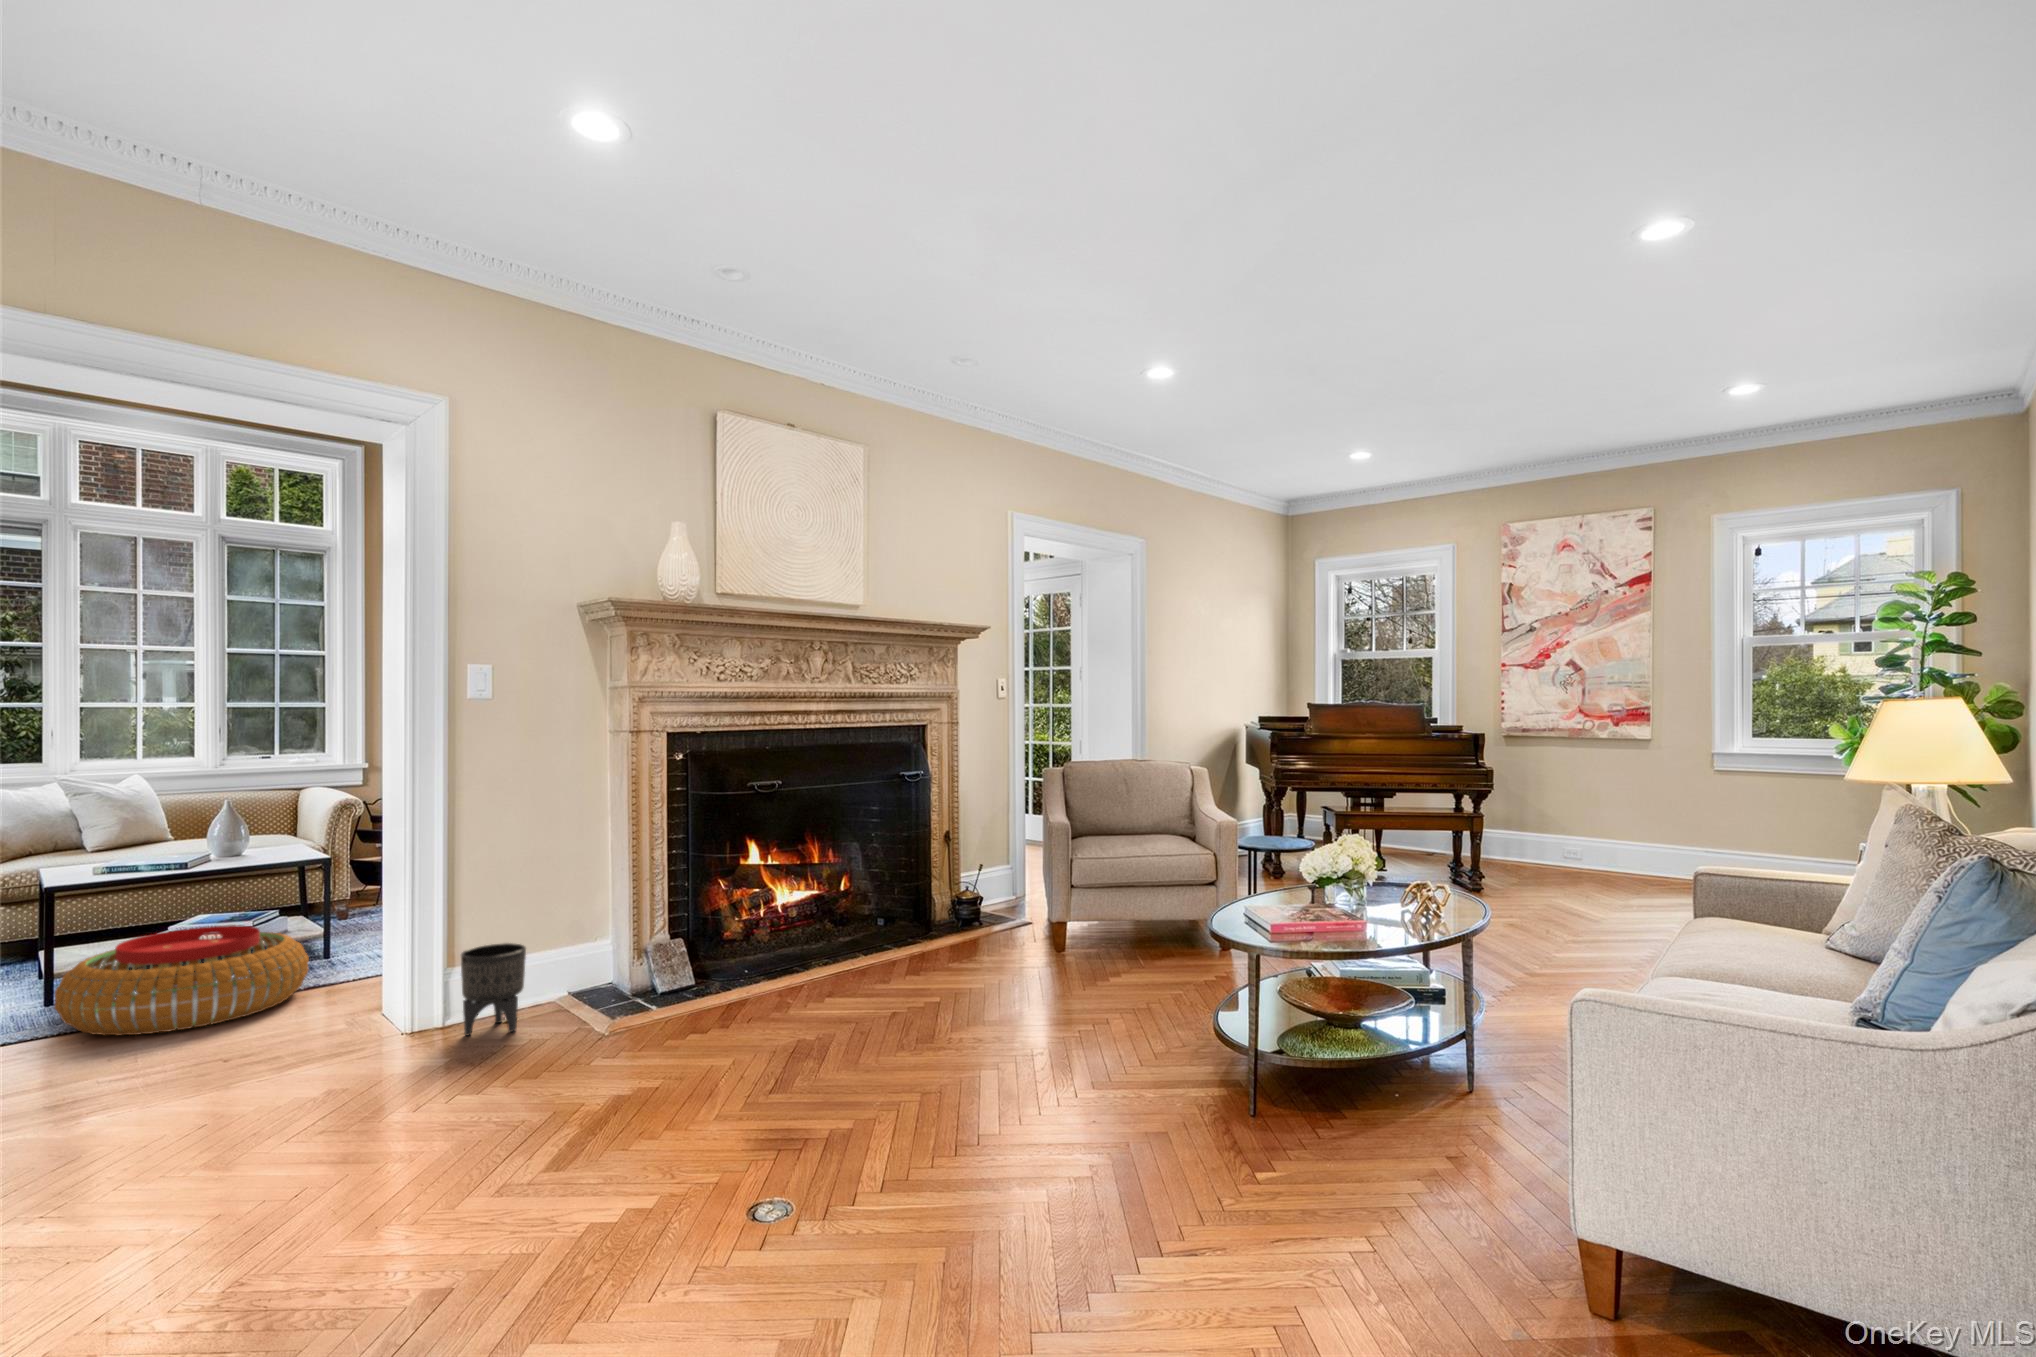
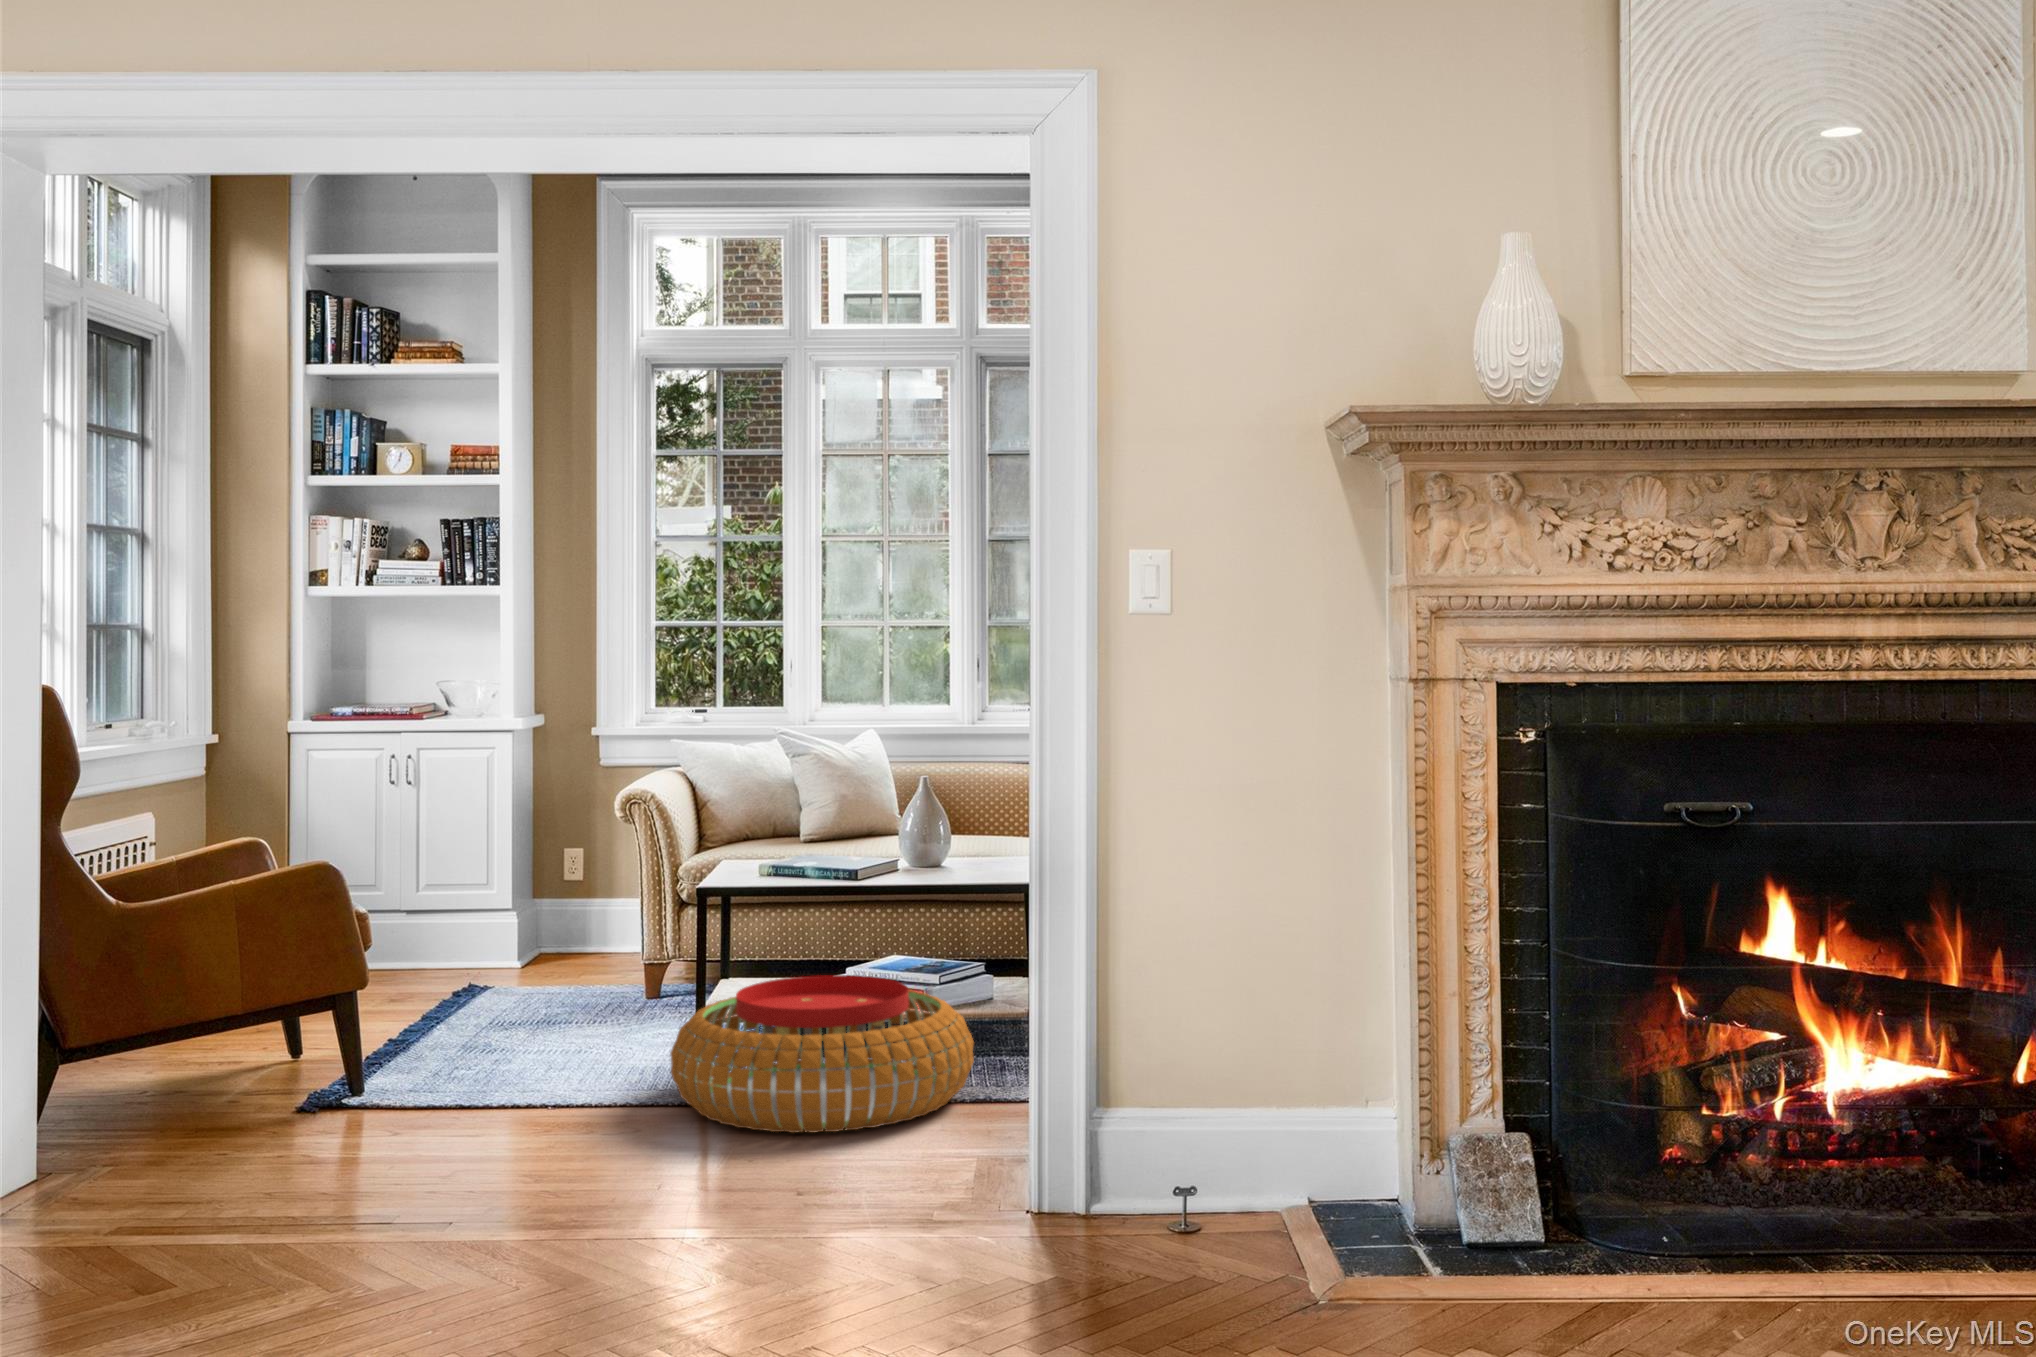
planter: present [461,943,526,1036] -> none [1099,1081,1210,1257]

